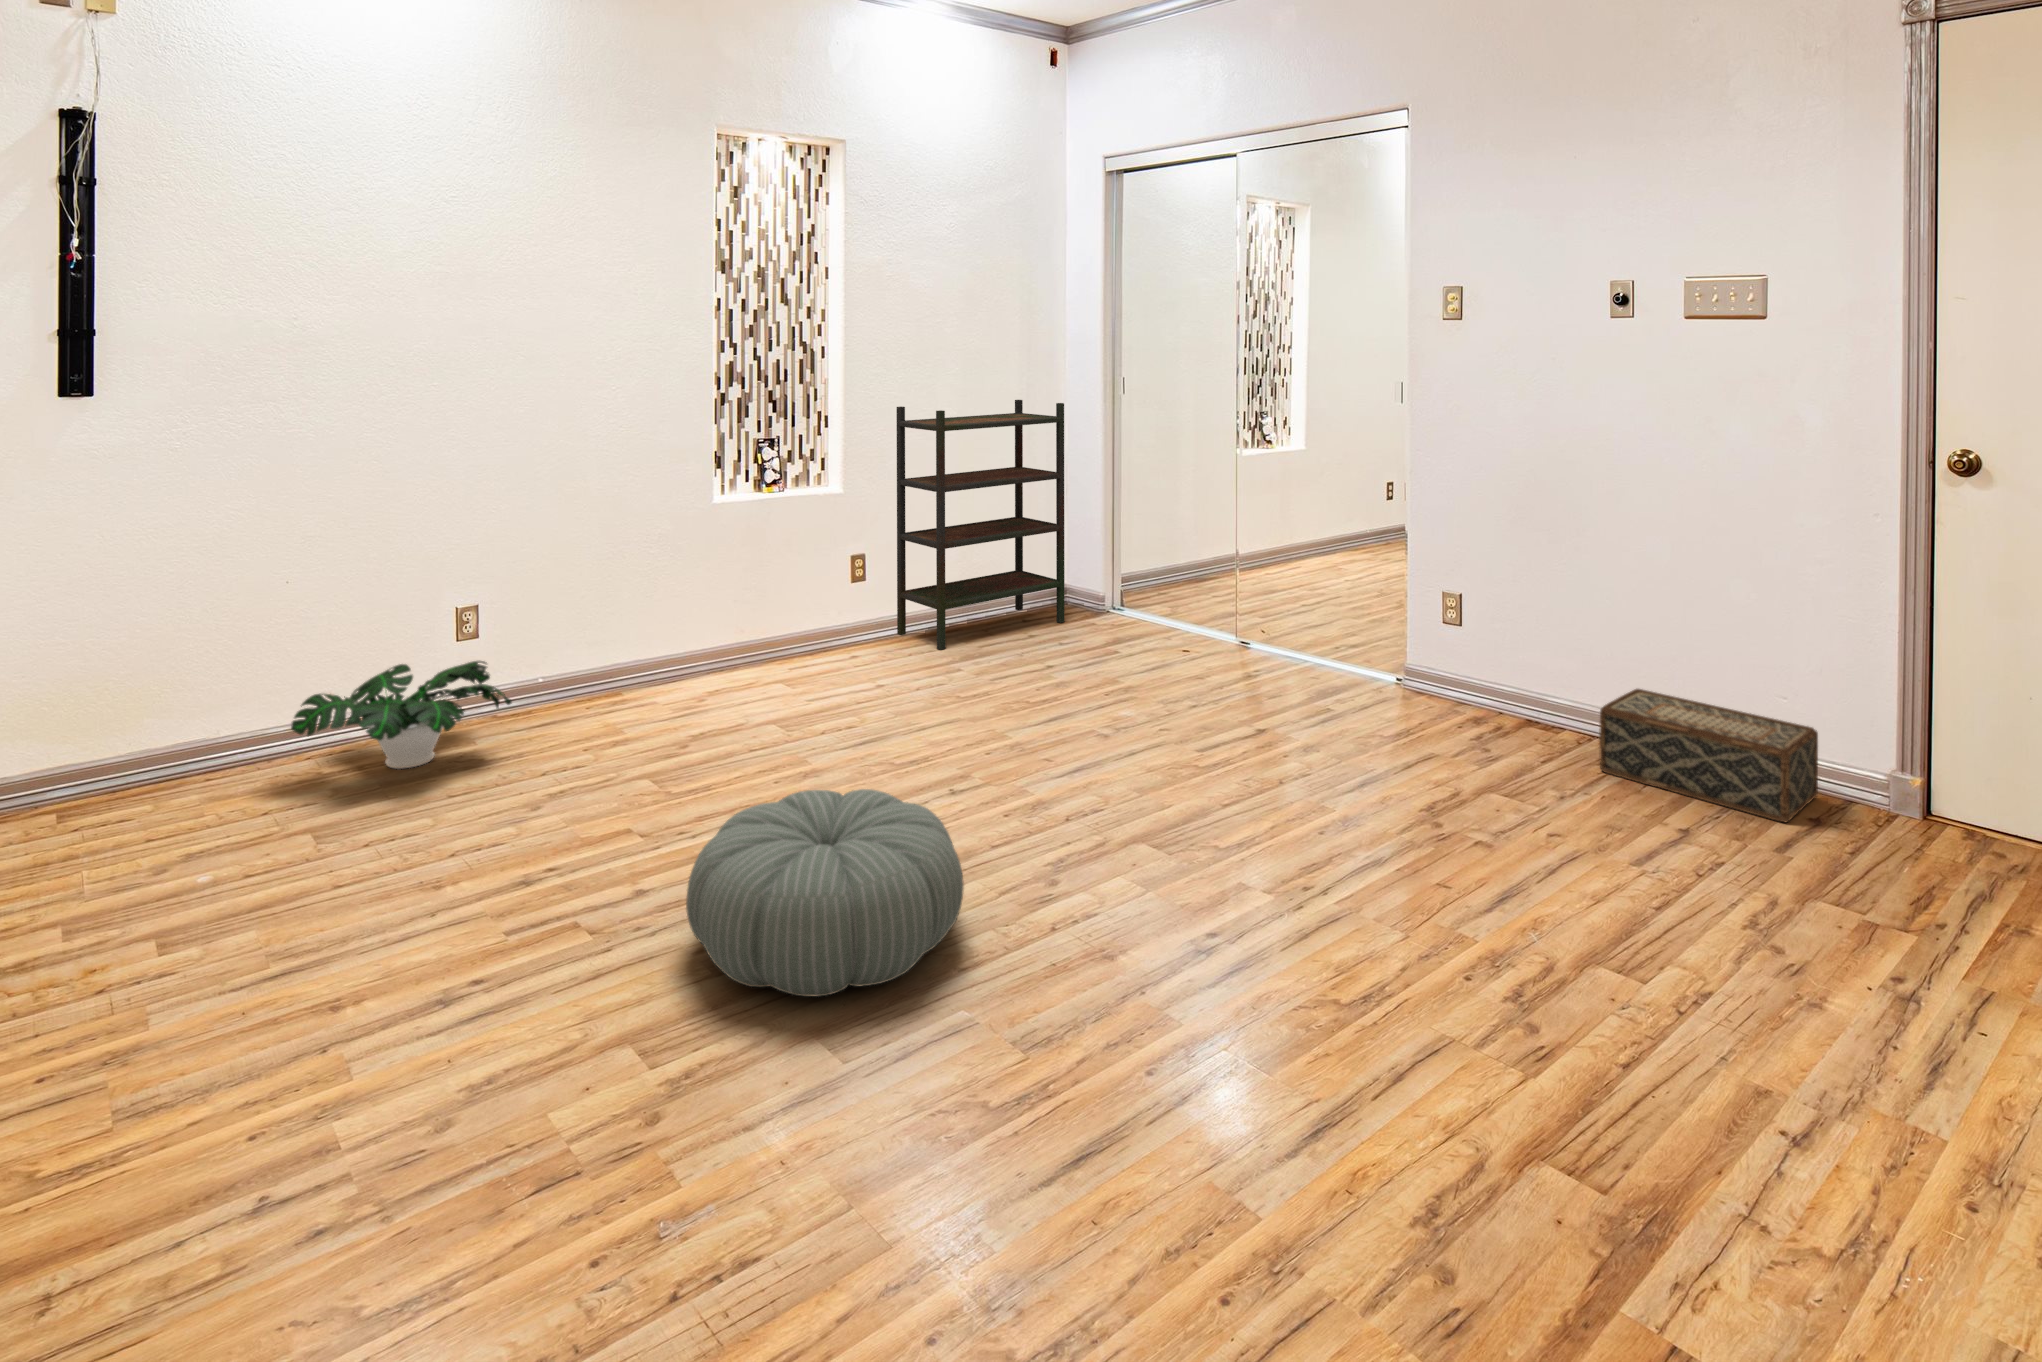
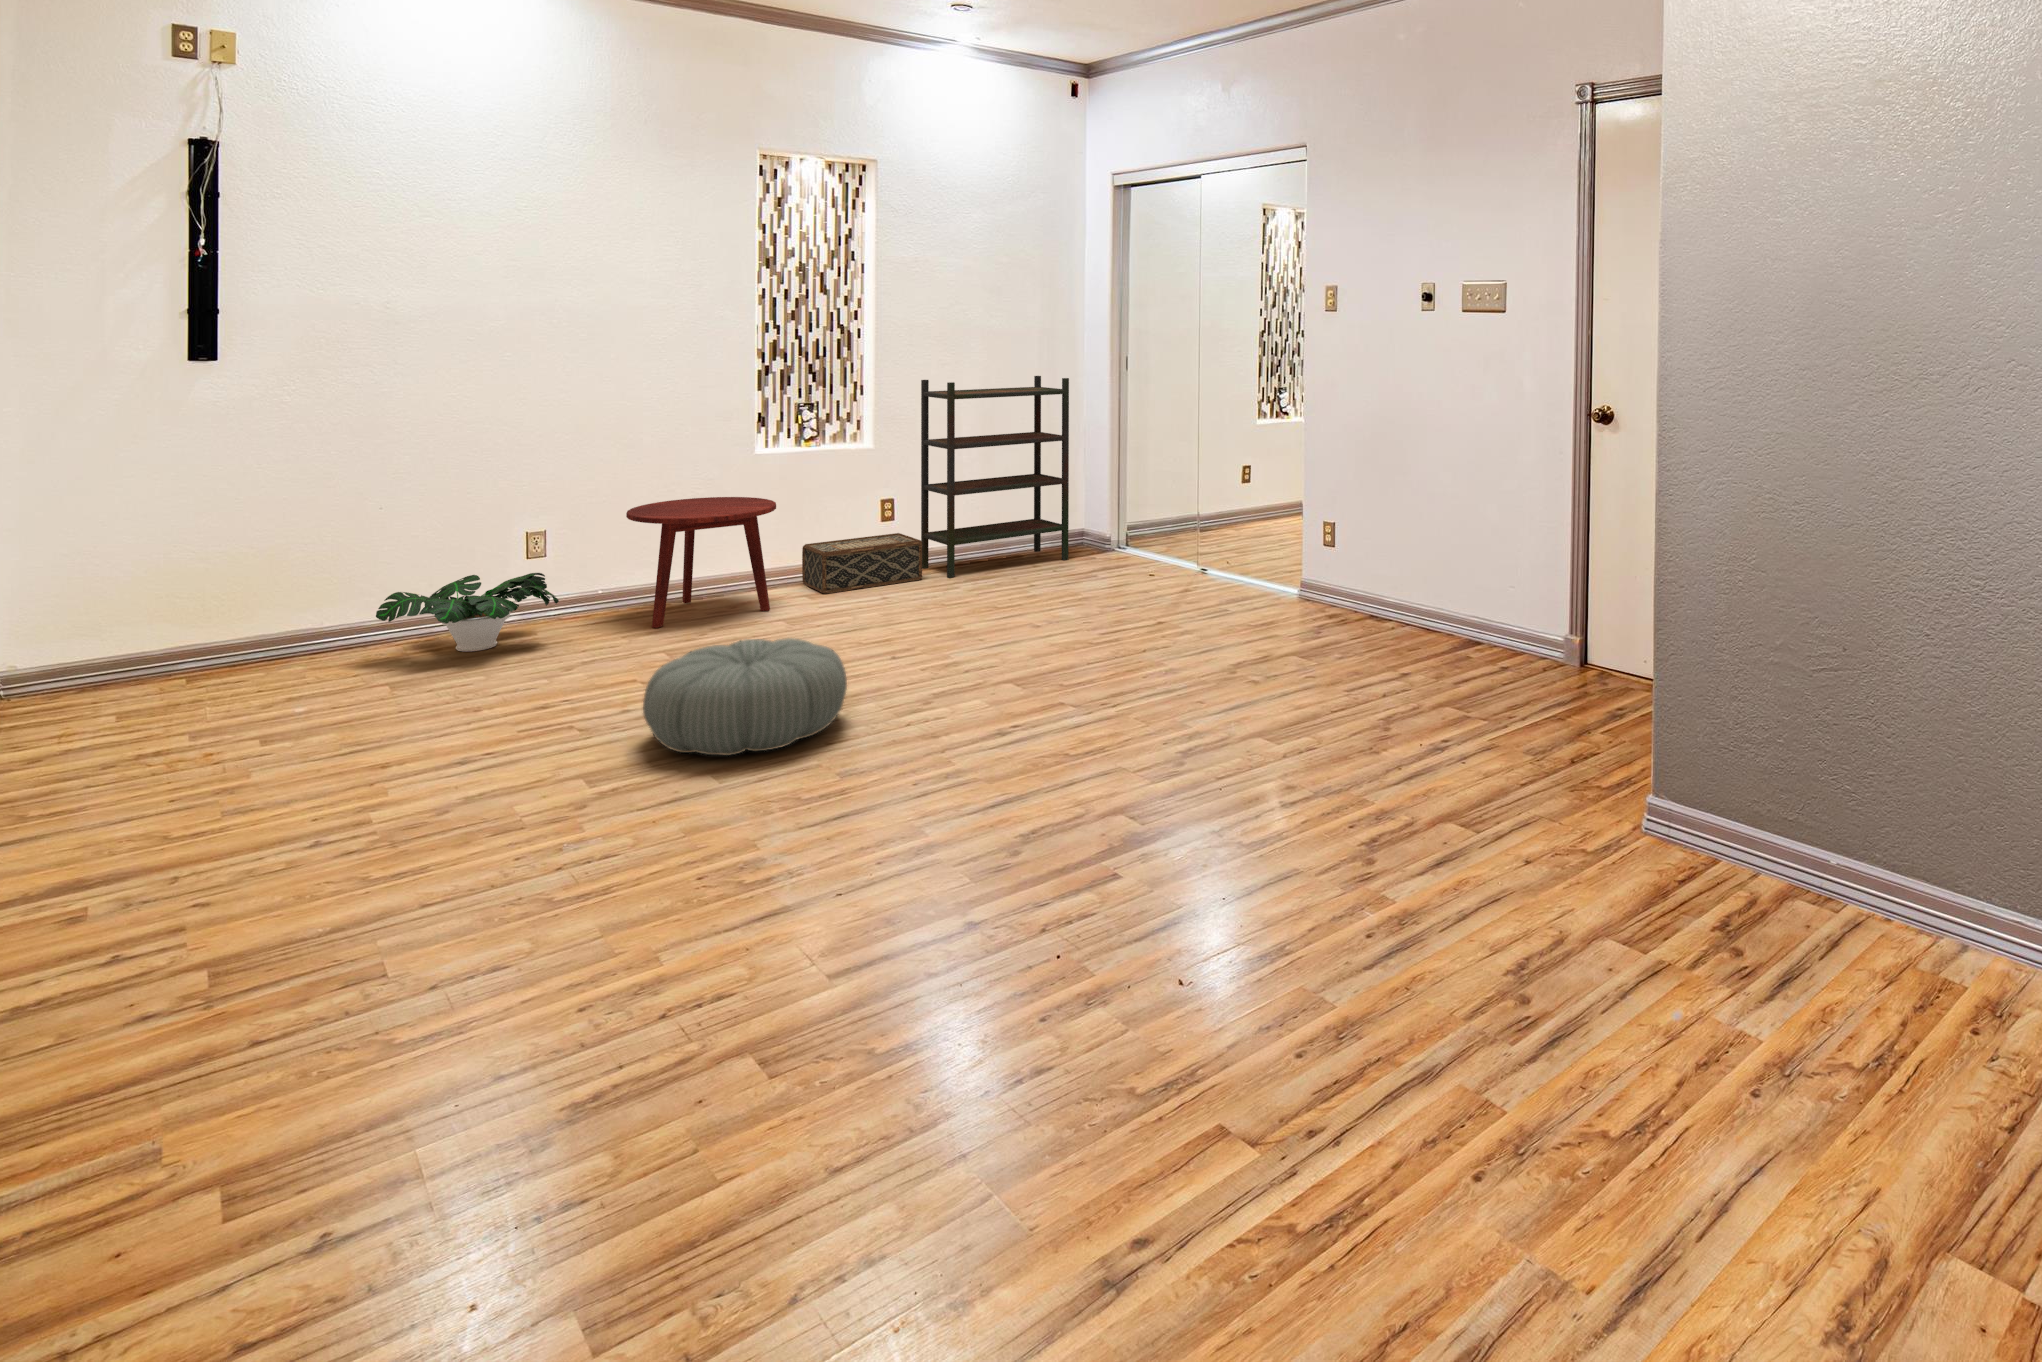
side table: none [581,555,756,730] -> present [626,497,776,628]
woven basket: present [1599,689,1818,822] -> present [802,533,922,594]

